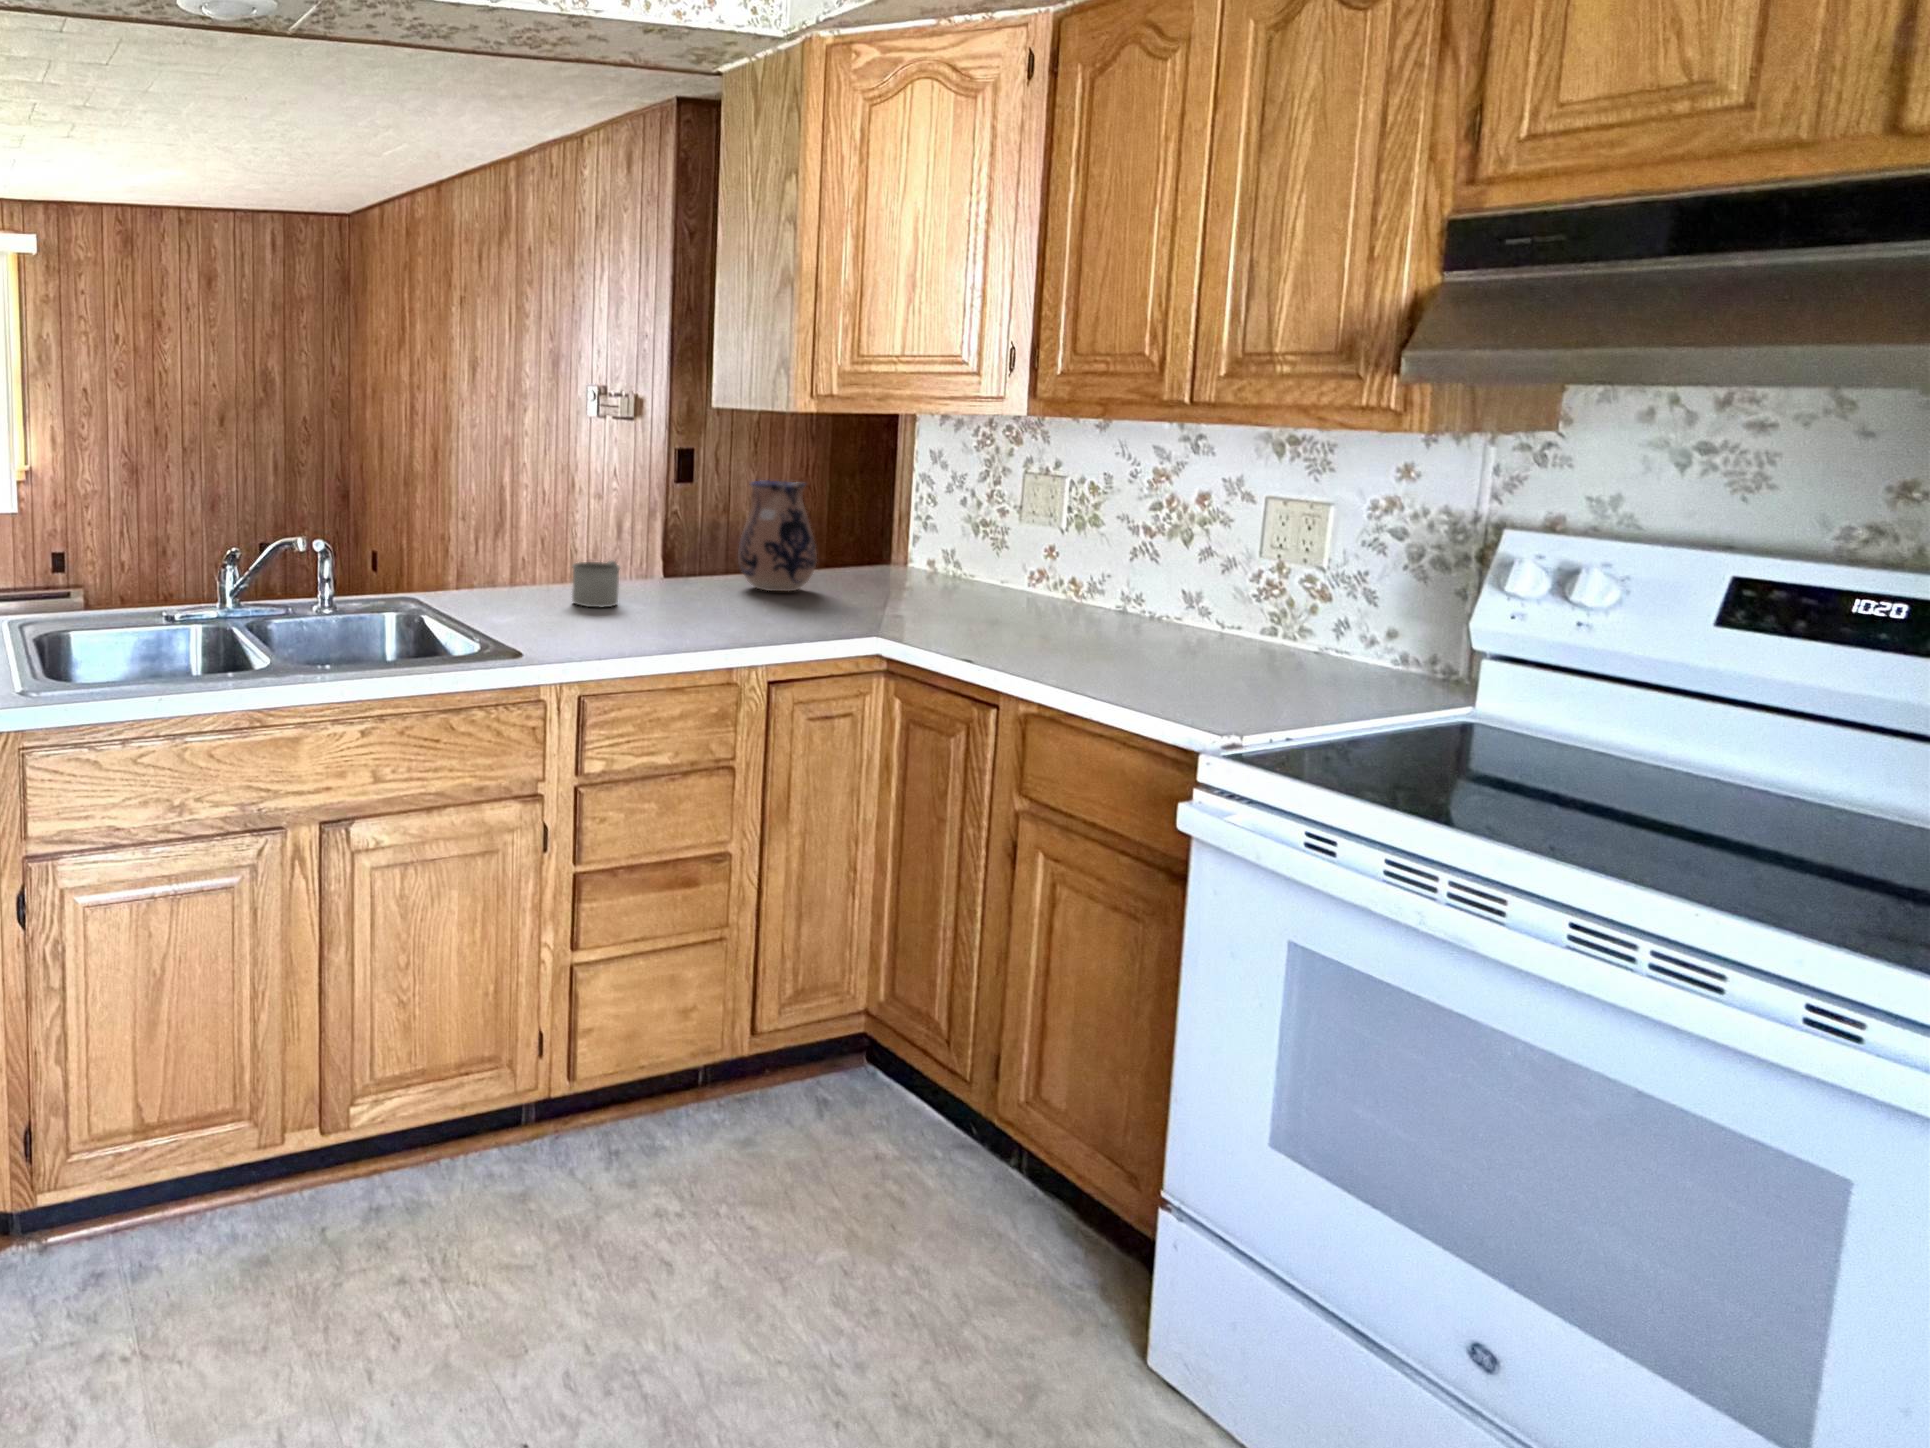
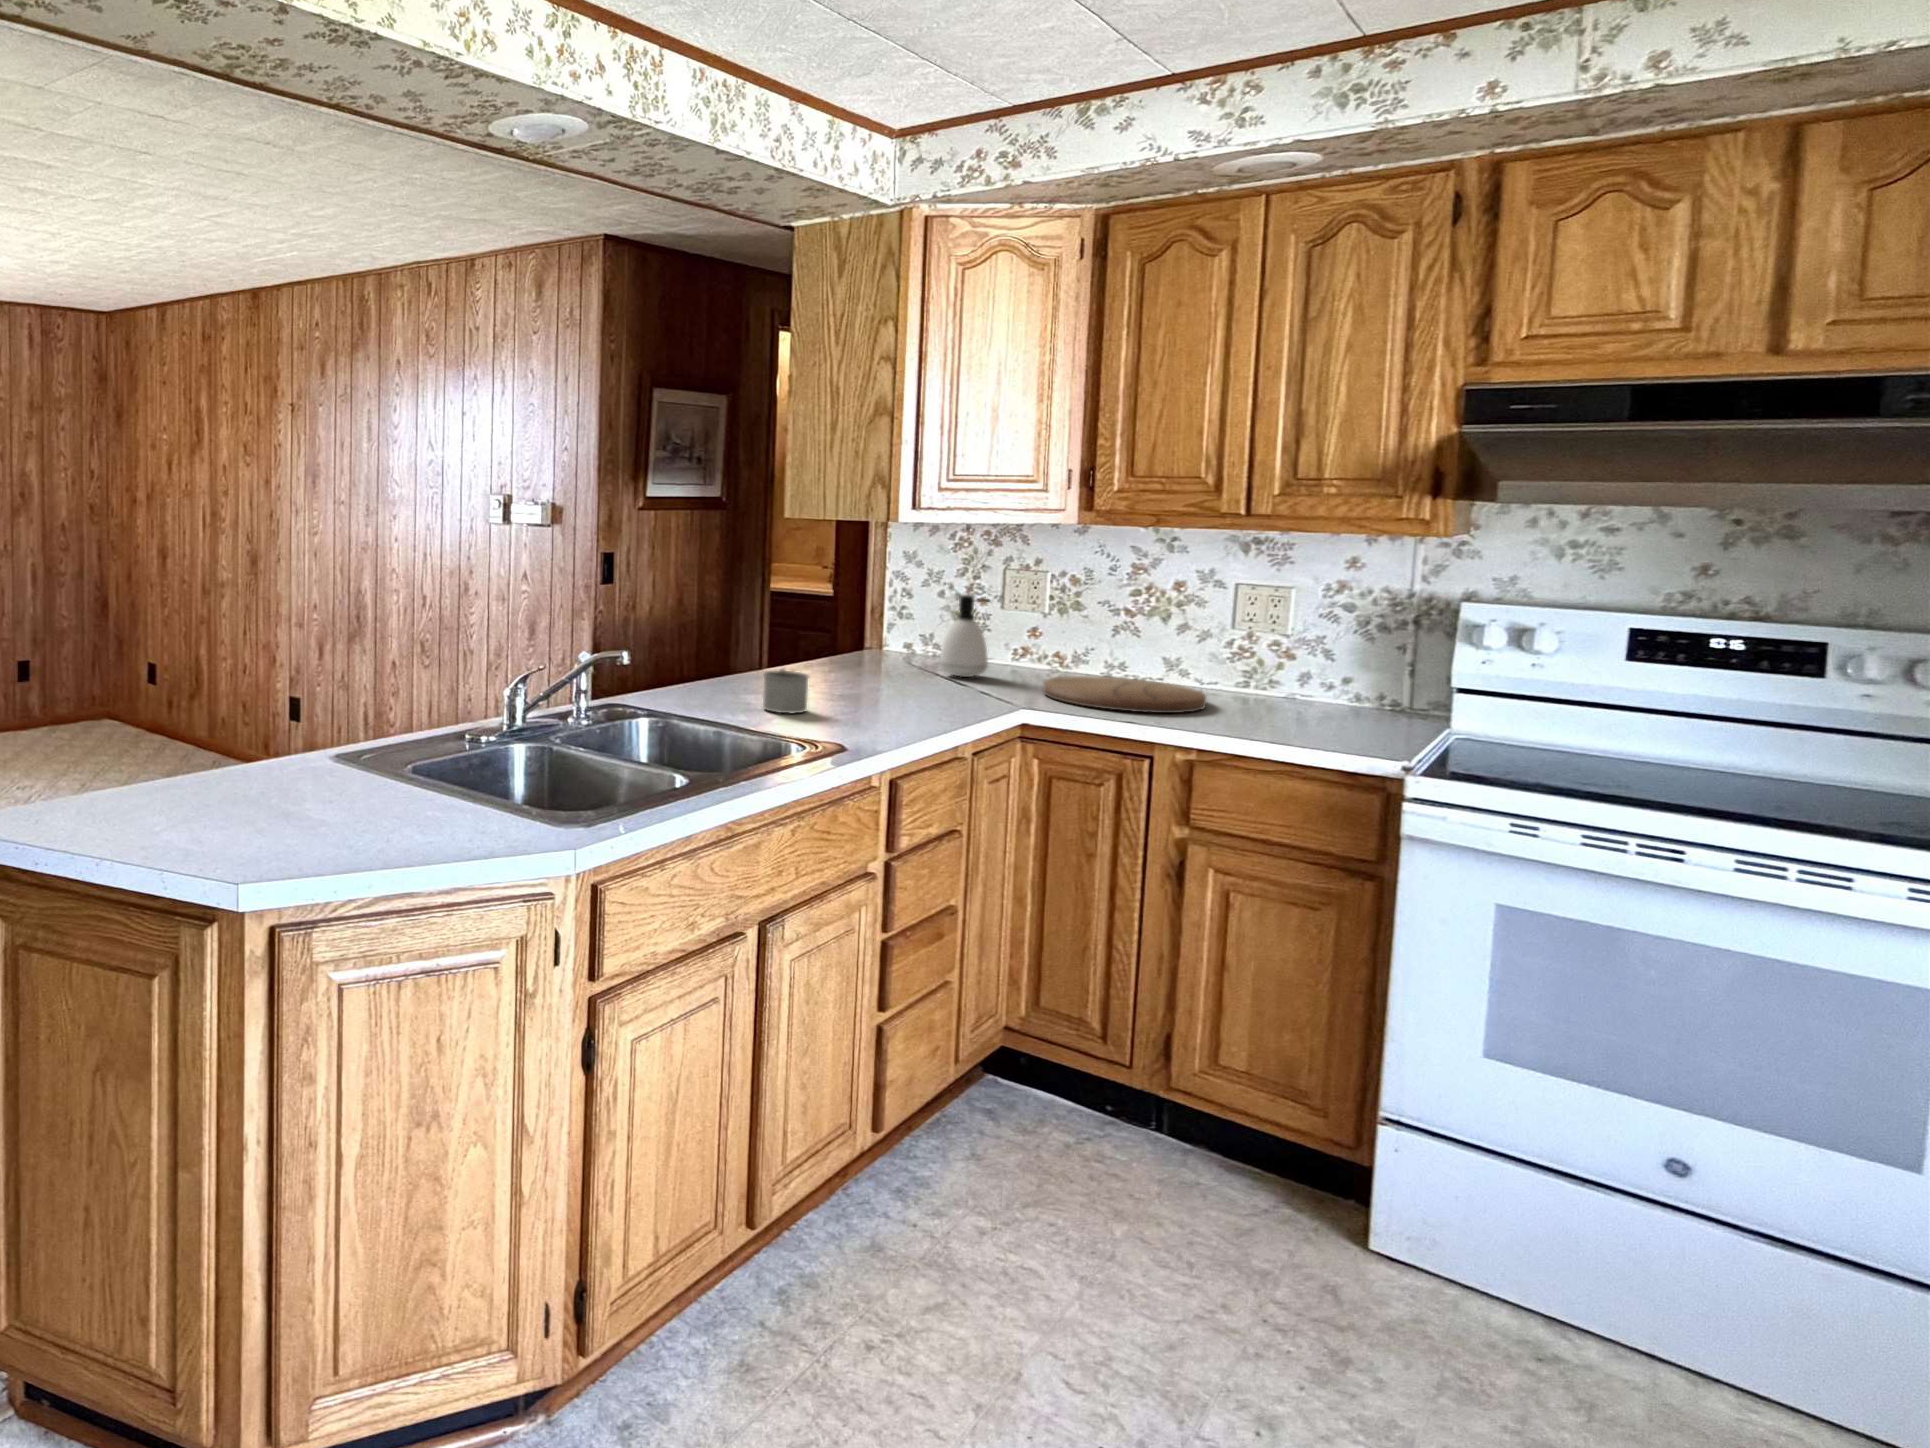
ceramic pitcher: present [738,480,817,591] -> none [822,584,899,684]
soap dispenser: none [893,499,951,596] -> present [940,595,989,677]
cutting board: none [953,603,1160,654] -> present [1043,676,1206,713]

